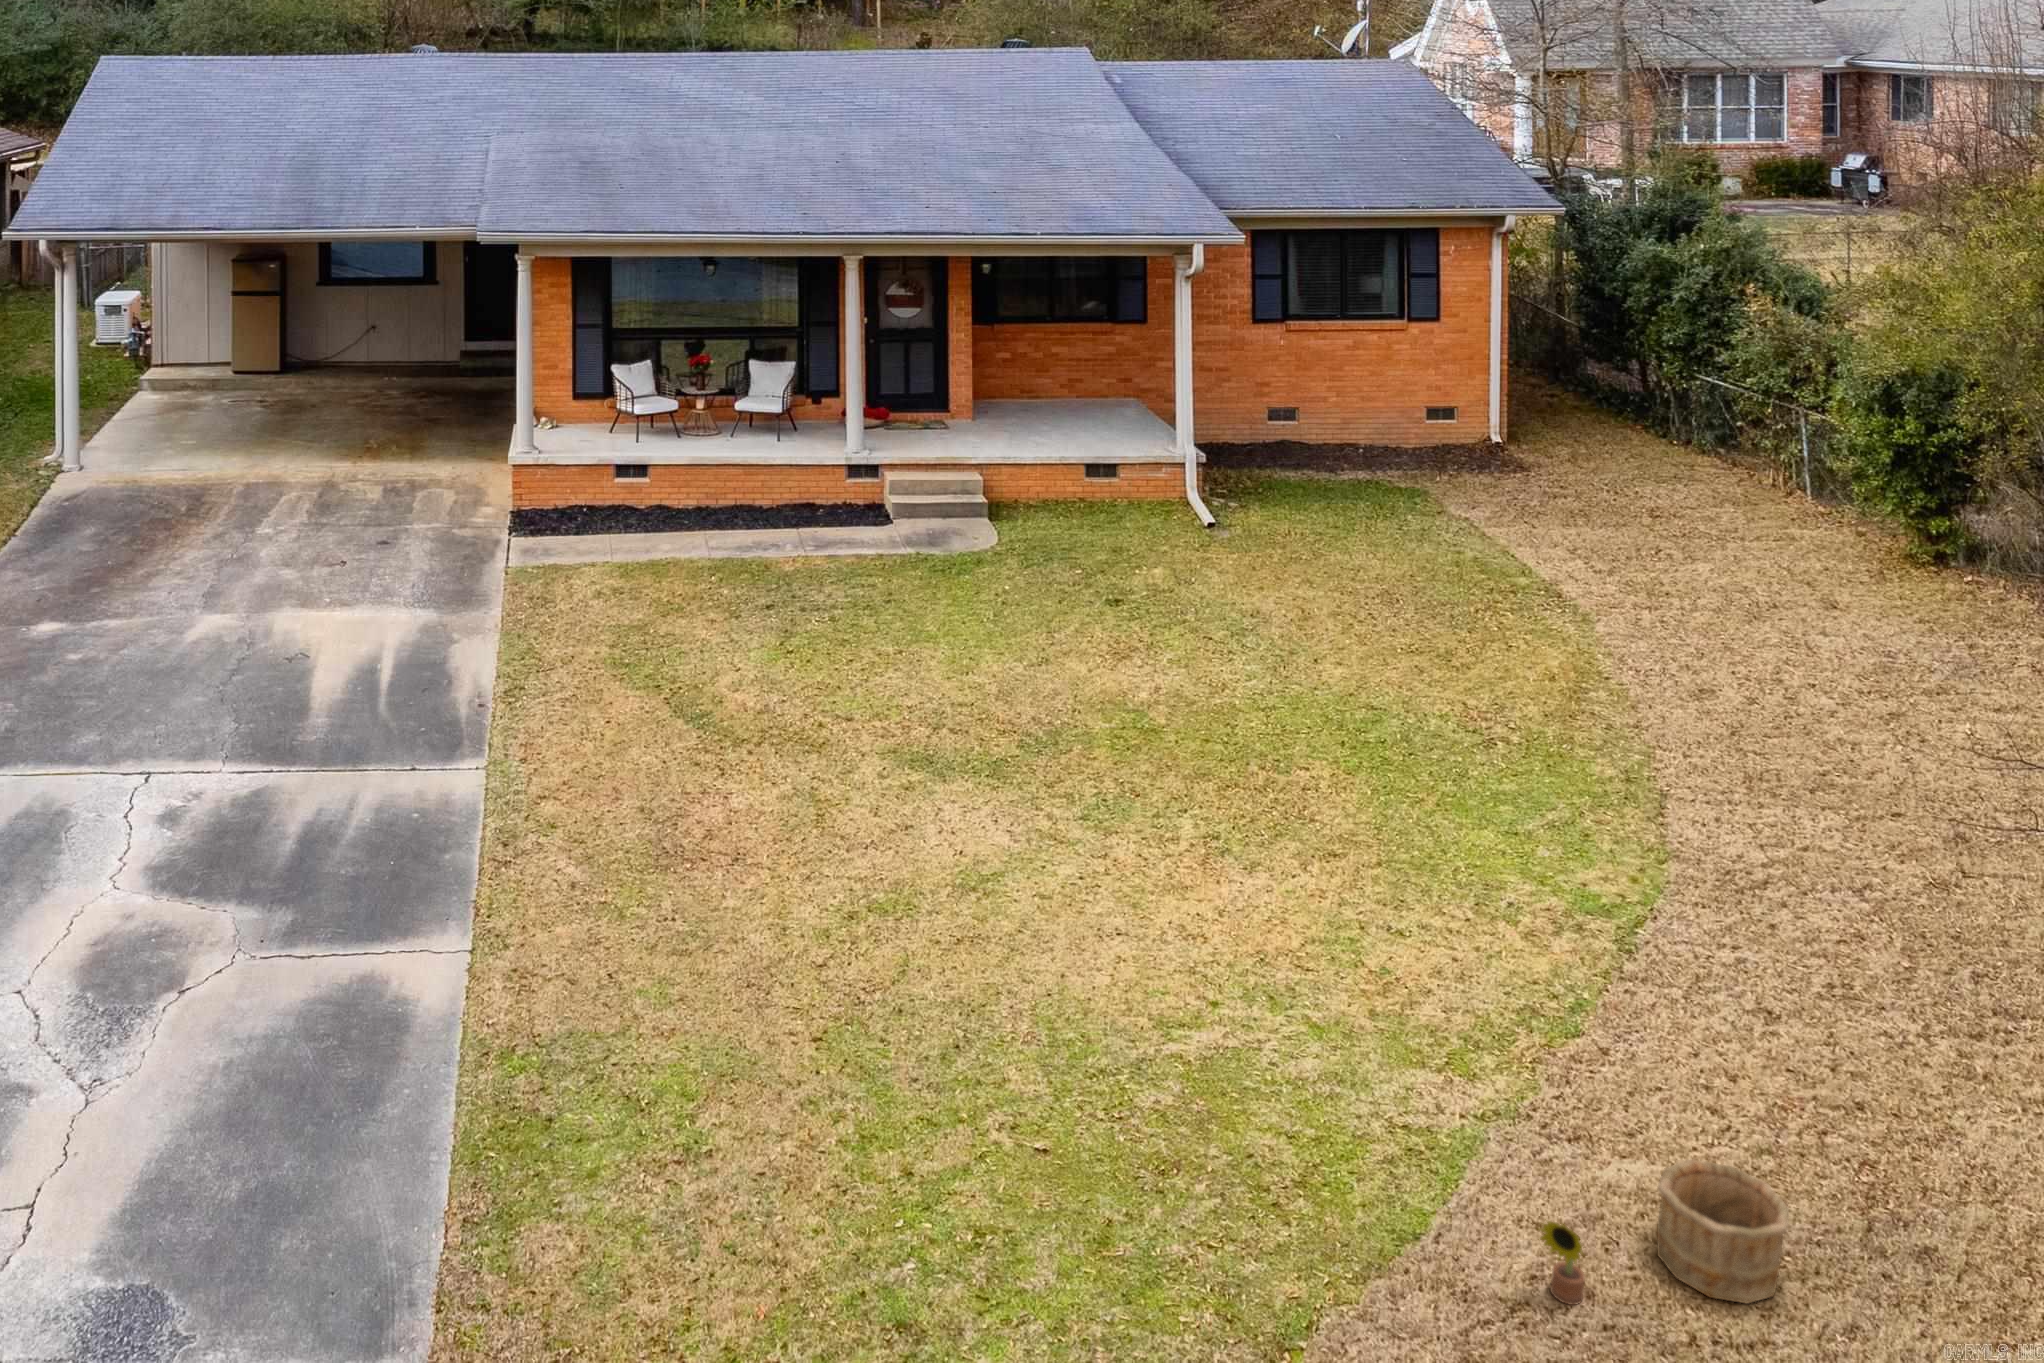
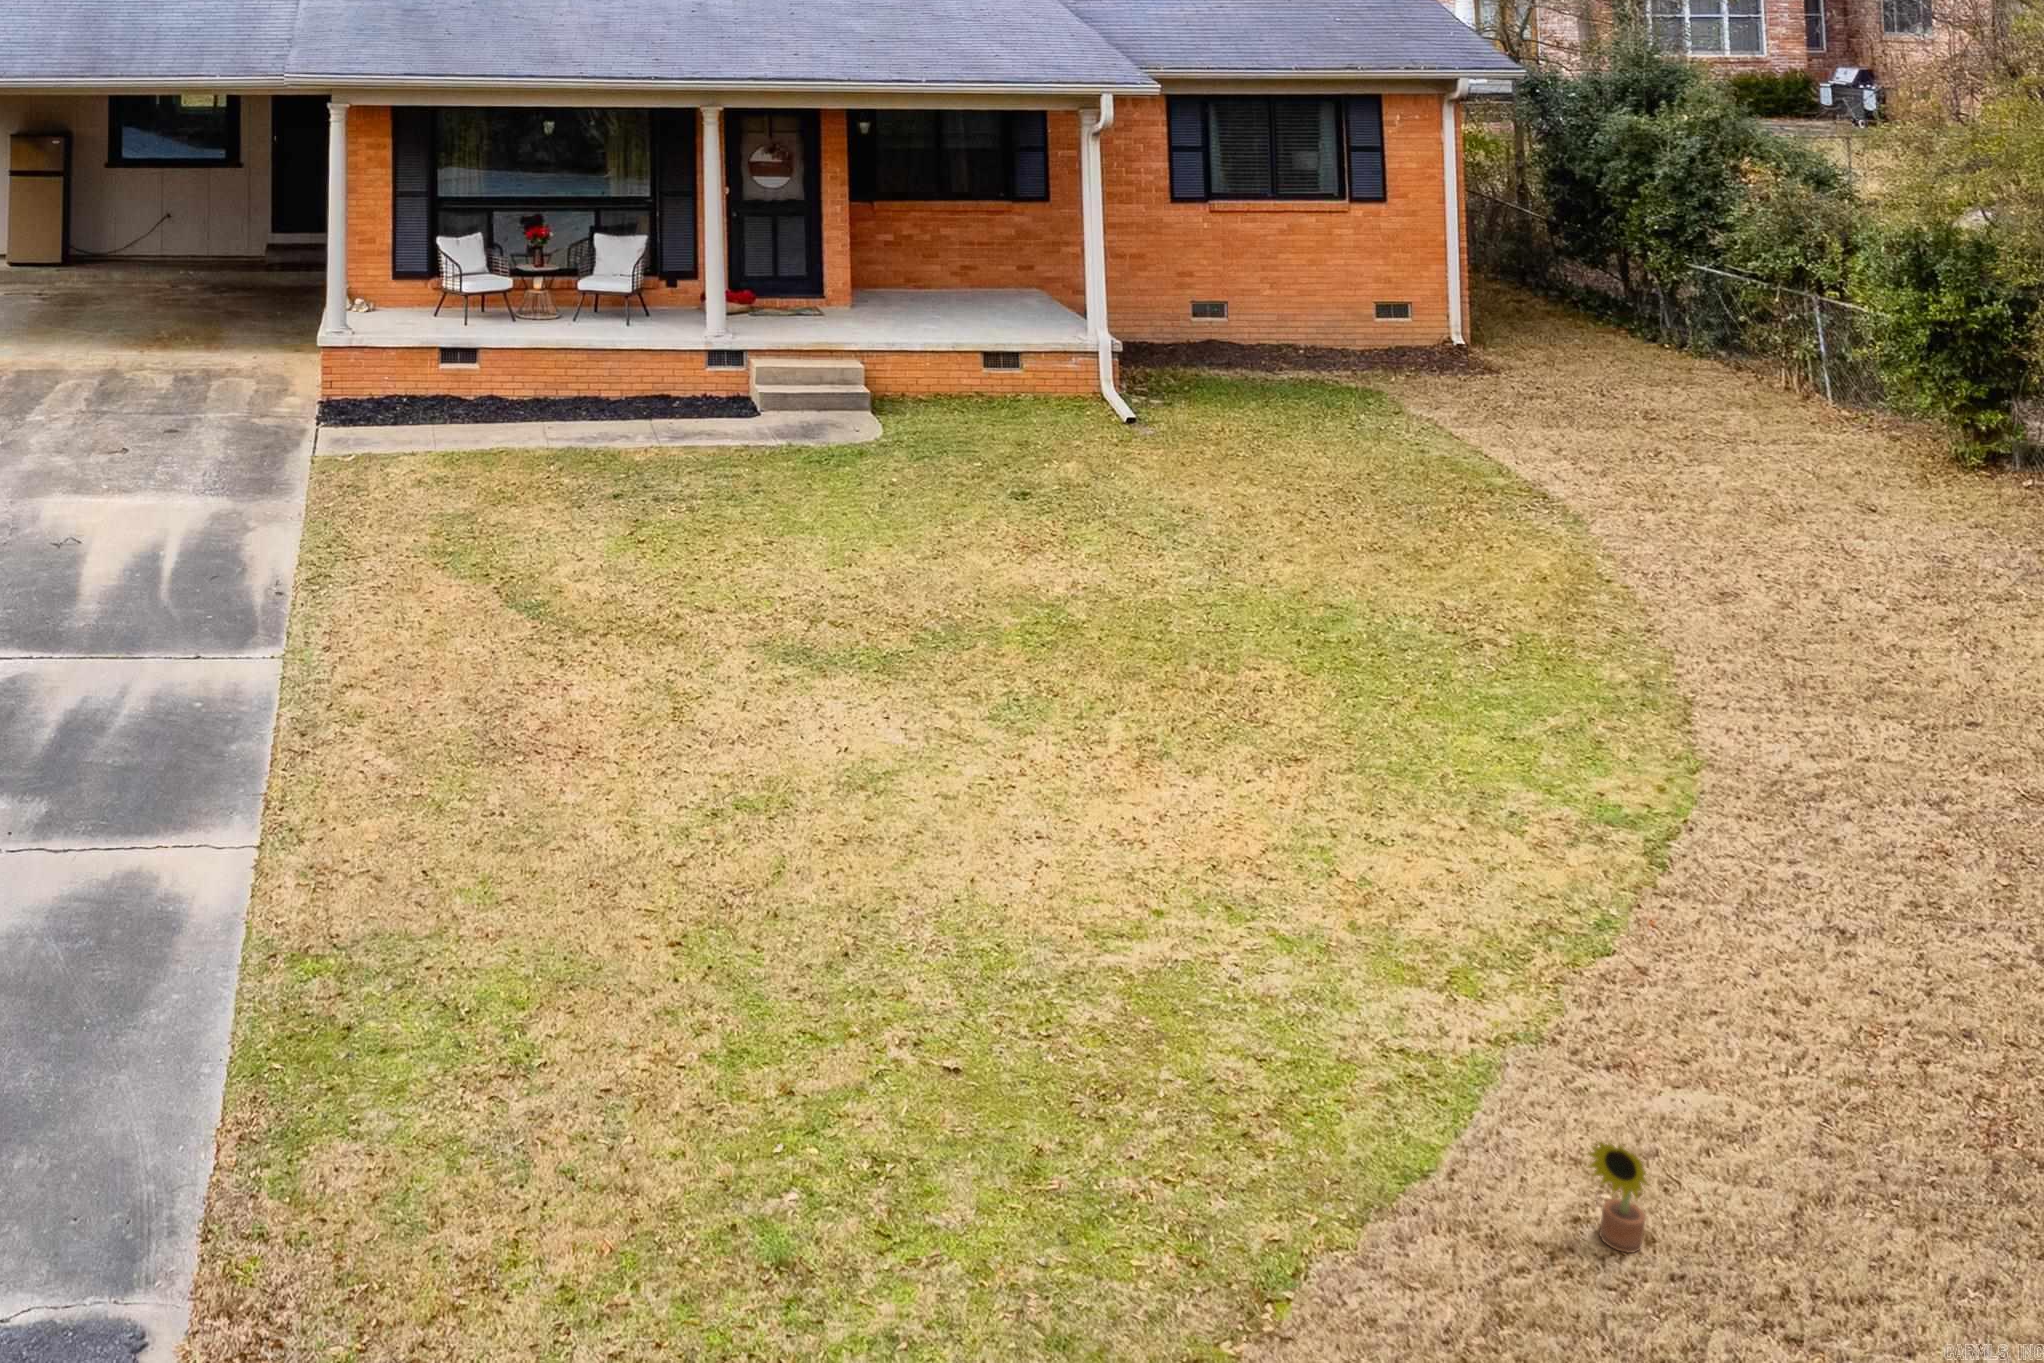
wooden bucket: present [1657,1160,1789,1304] -> none [1732,1075,1906,1254]

